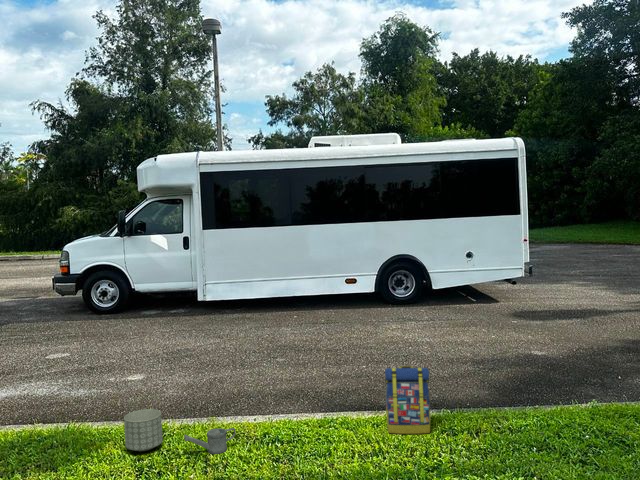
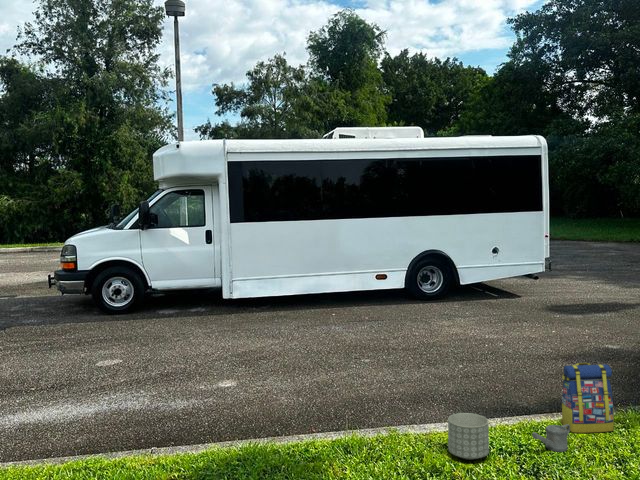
planter: present [124,409,163,452] -> present [448,413,489,460]
watering can: present [184,428,236,454] -> present [533,424,570,452]

